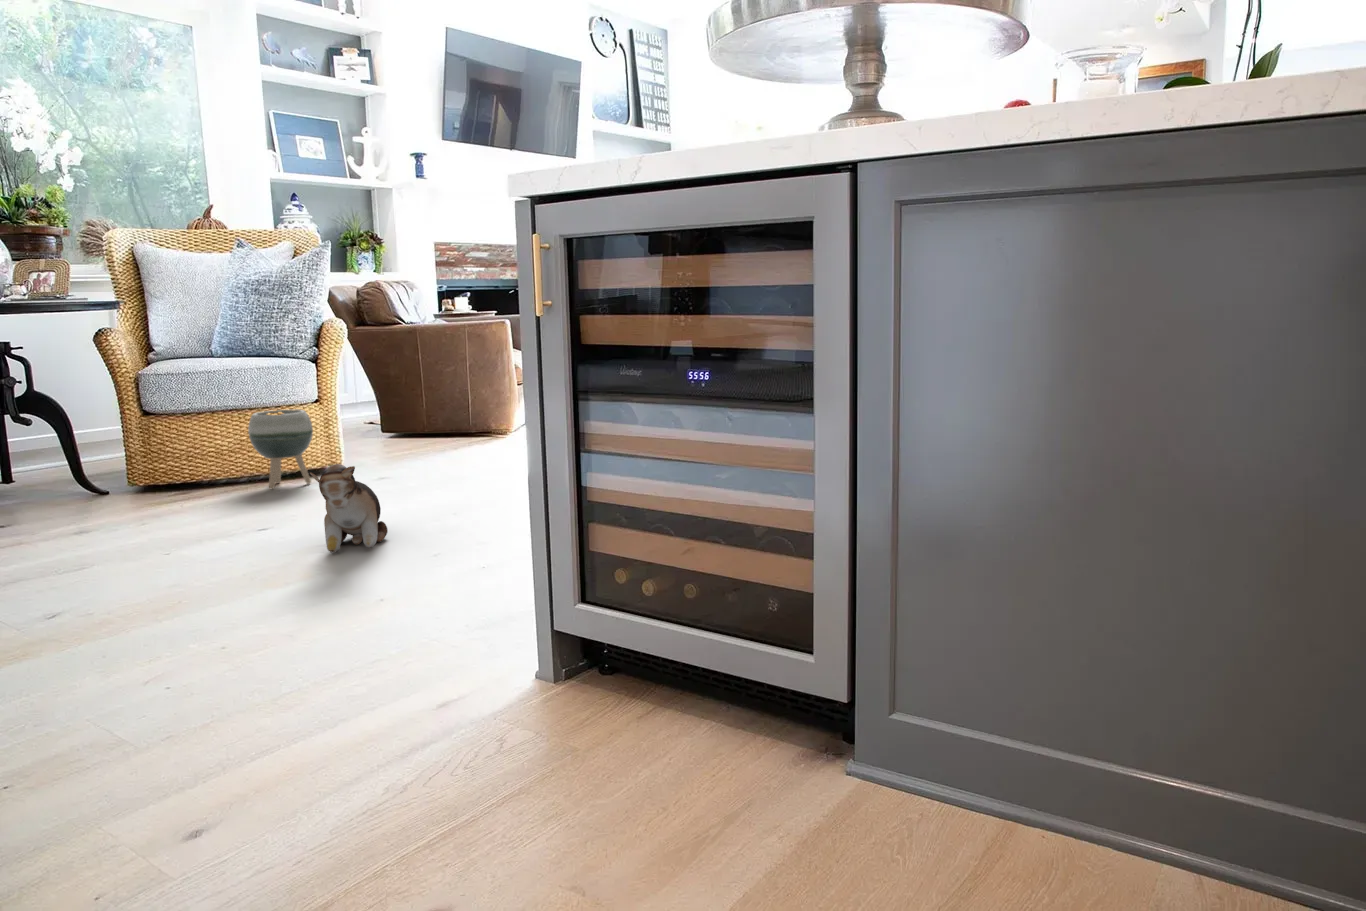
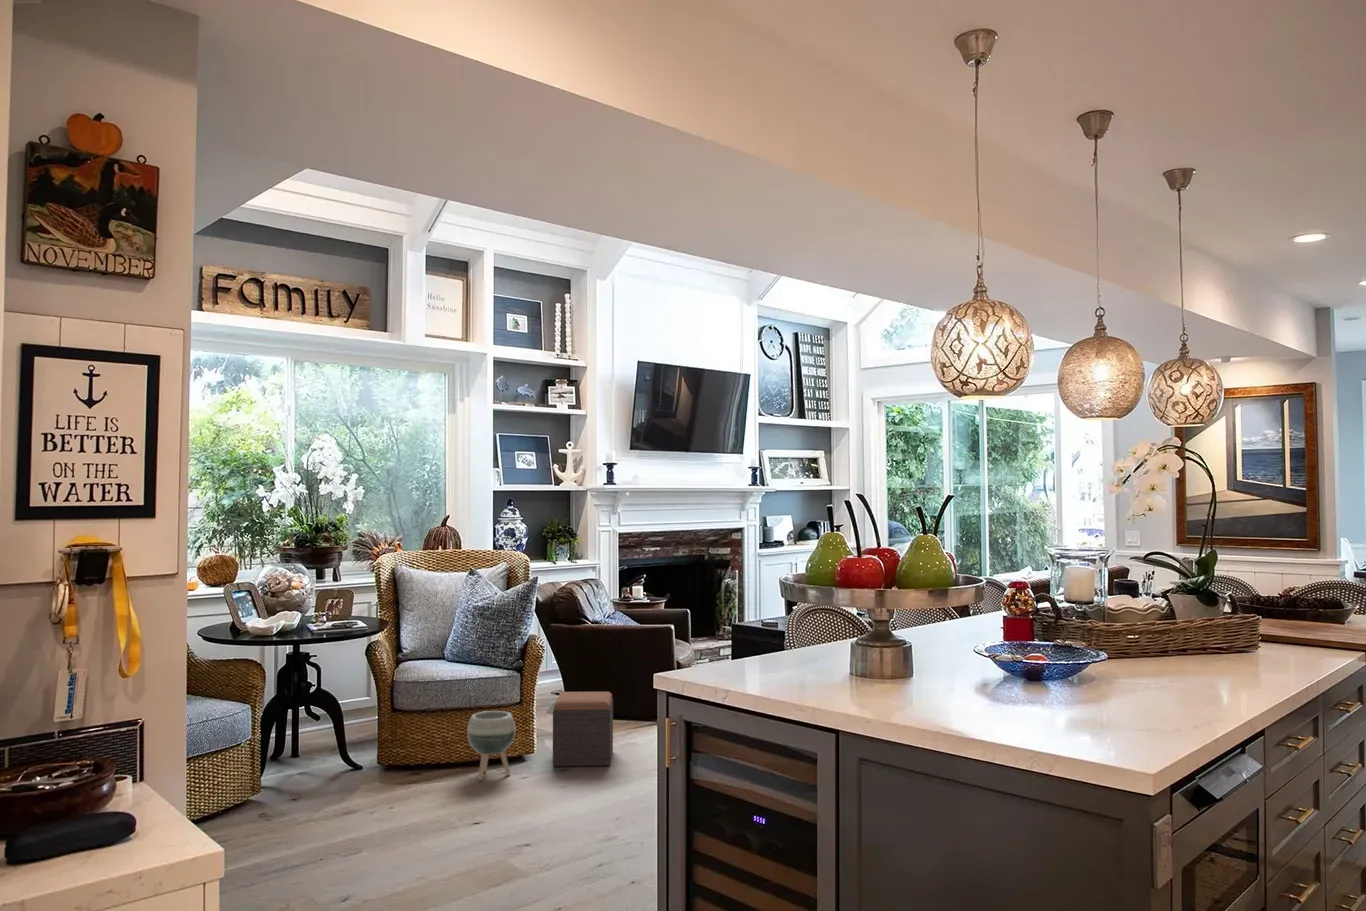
footstool: none [360,389,440,474] -> present [553,692,613,766]
plush toy: present [310,464,388,552] -> none [522,796,572,865]

